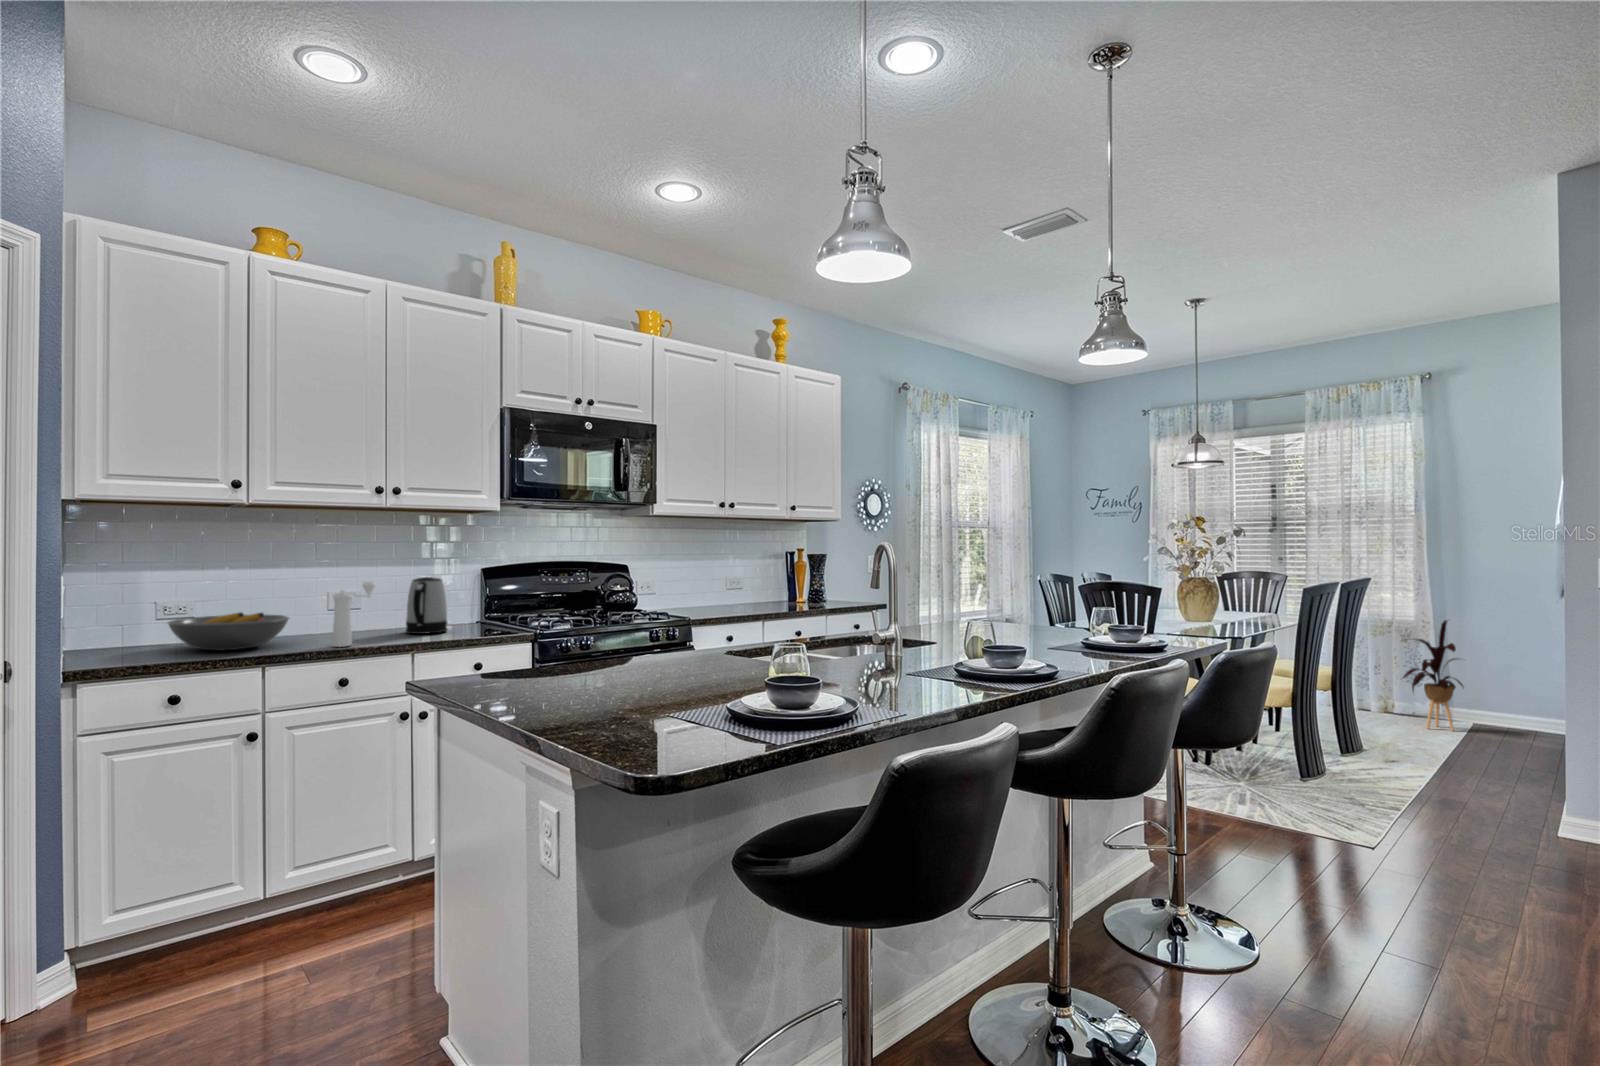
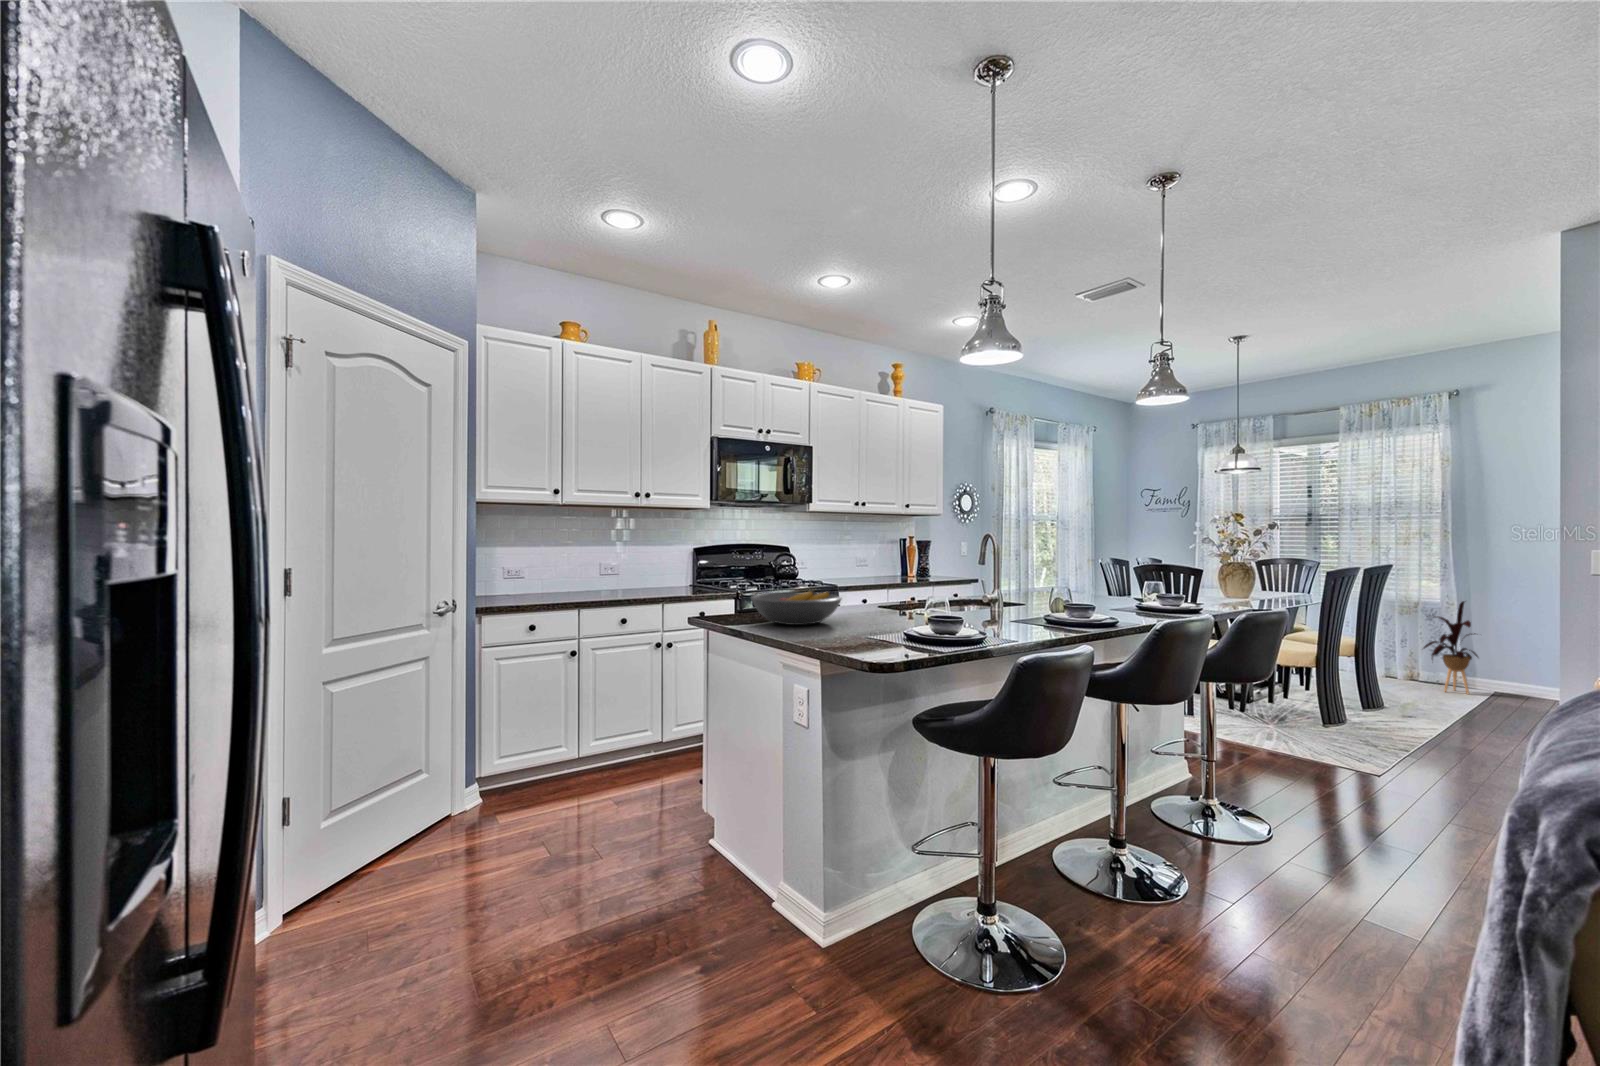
kettle: present [406,577,447,634] -> none [652,554,679,593]
pepper mill: present [332,581,376,647] -> none [614,557,638,599]
fruit bowl: present [168,612,289,650] -> present [751,591,842,625]

